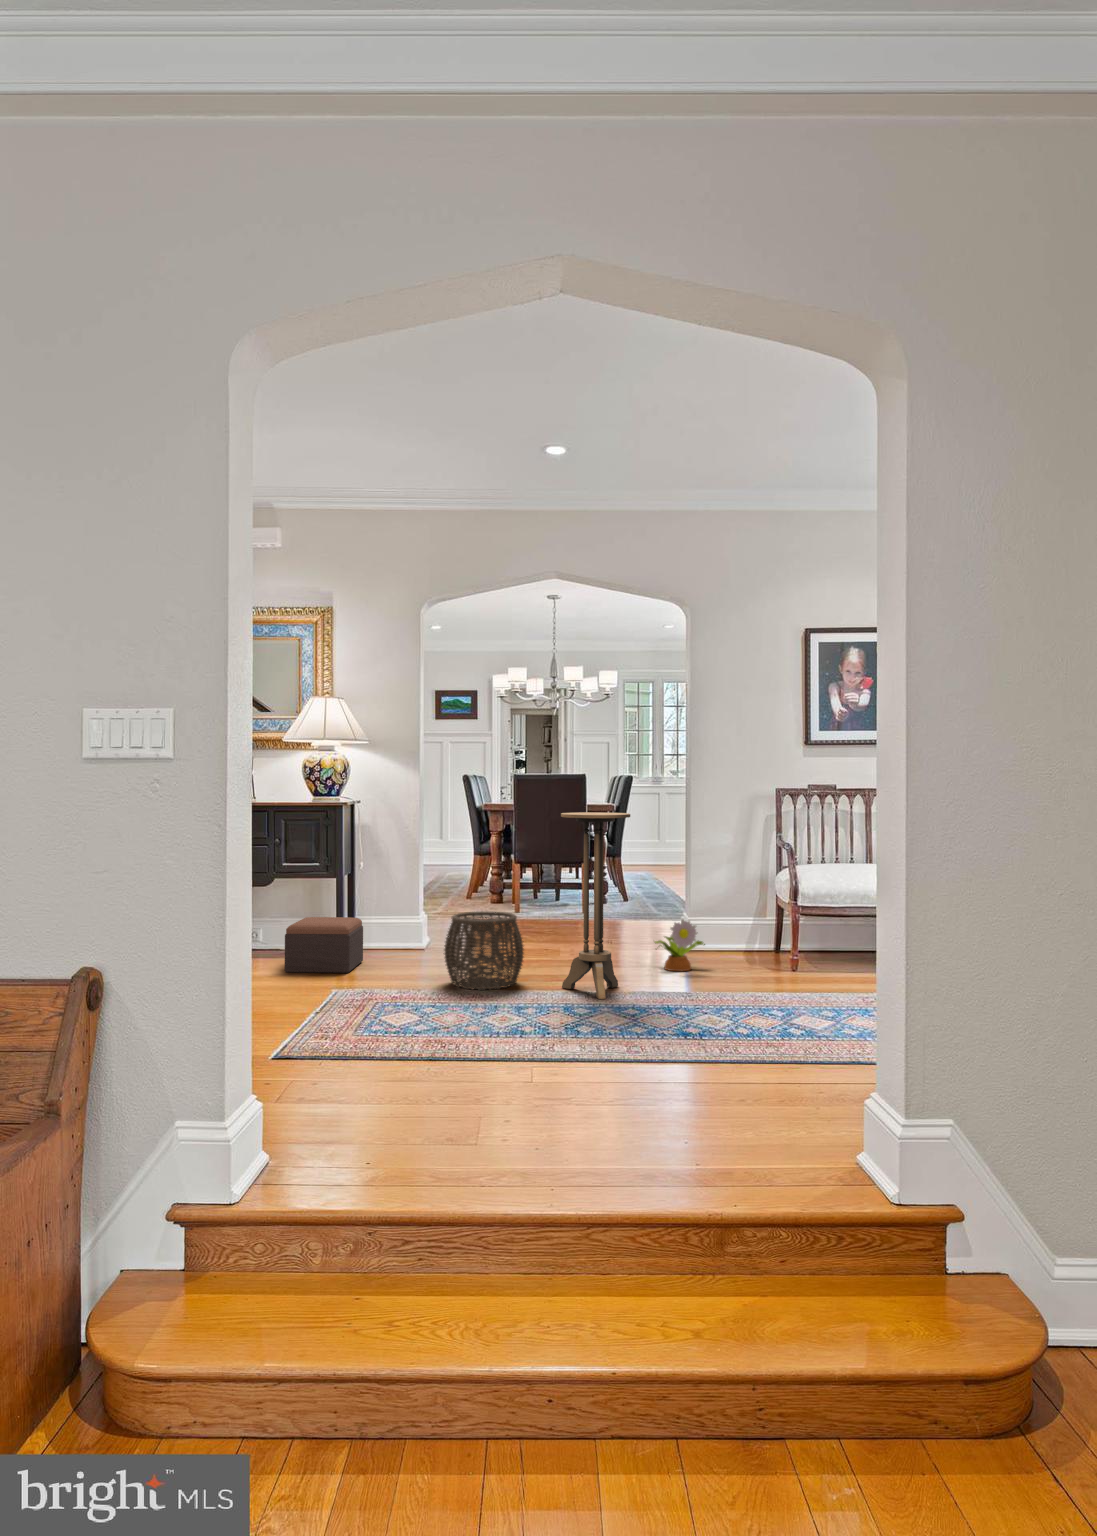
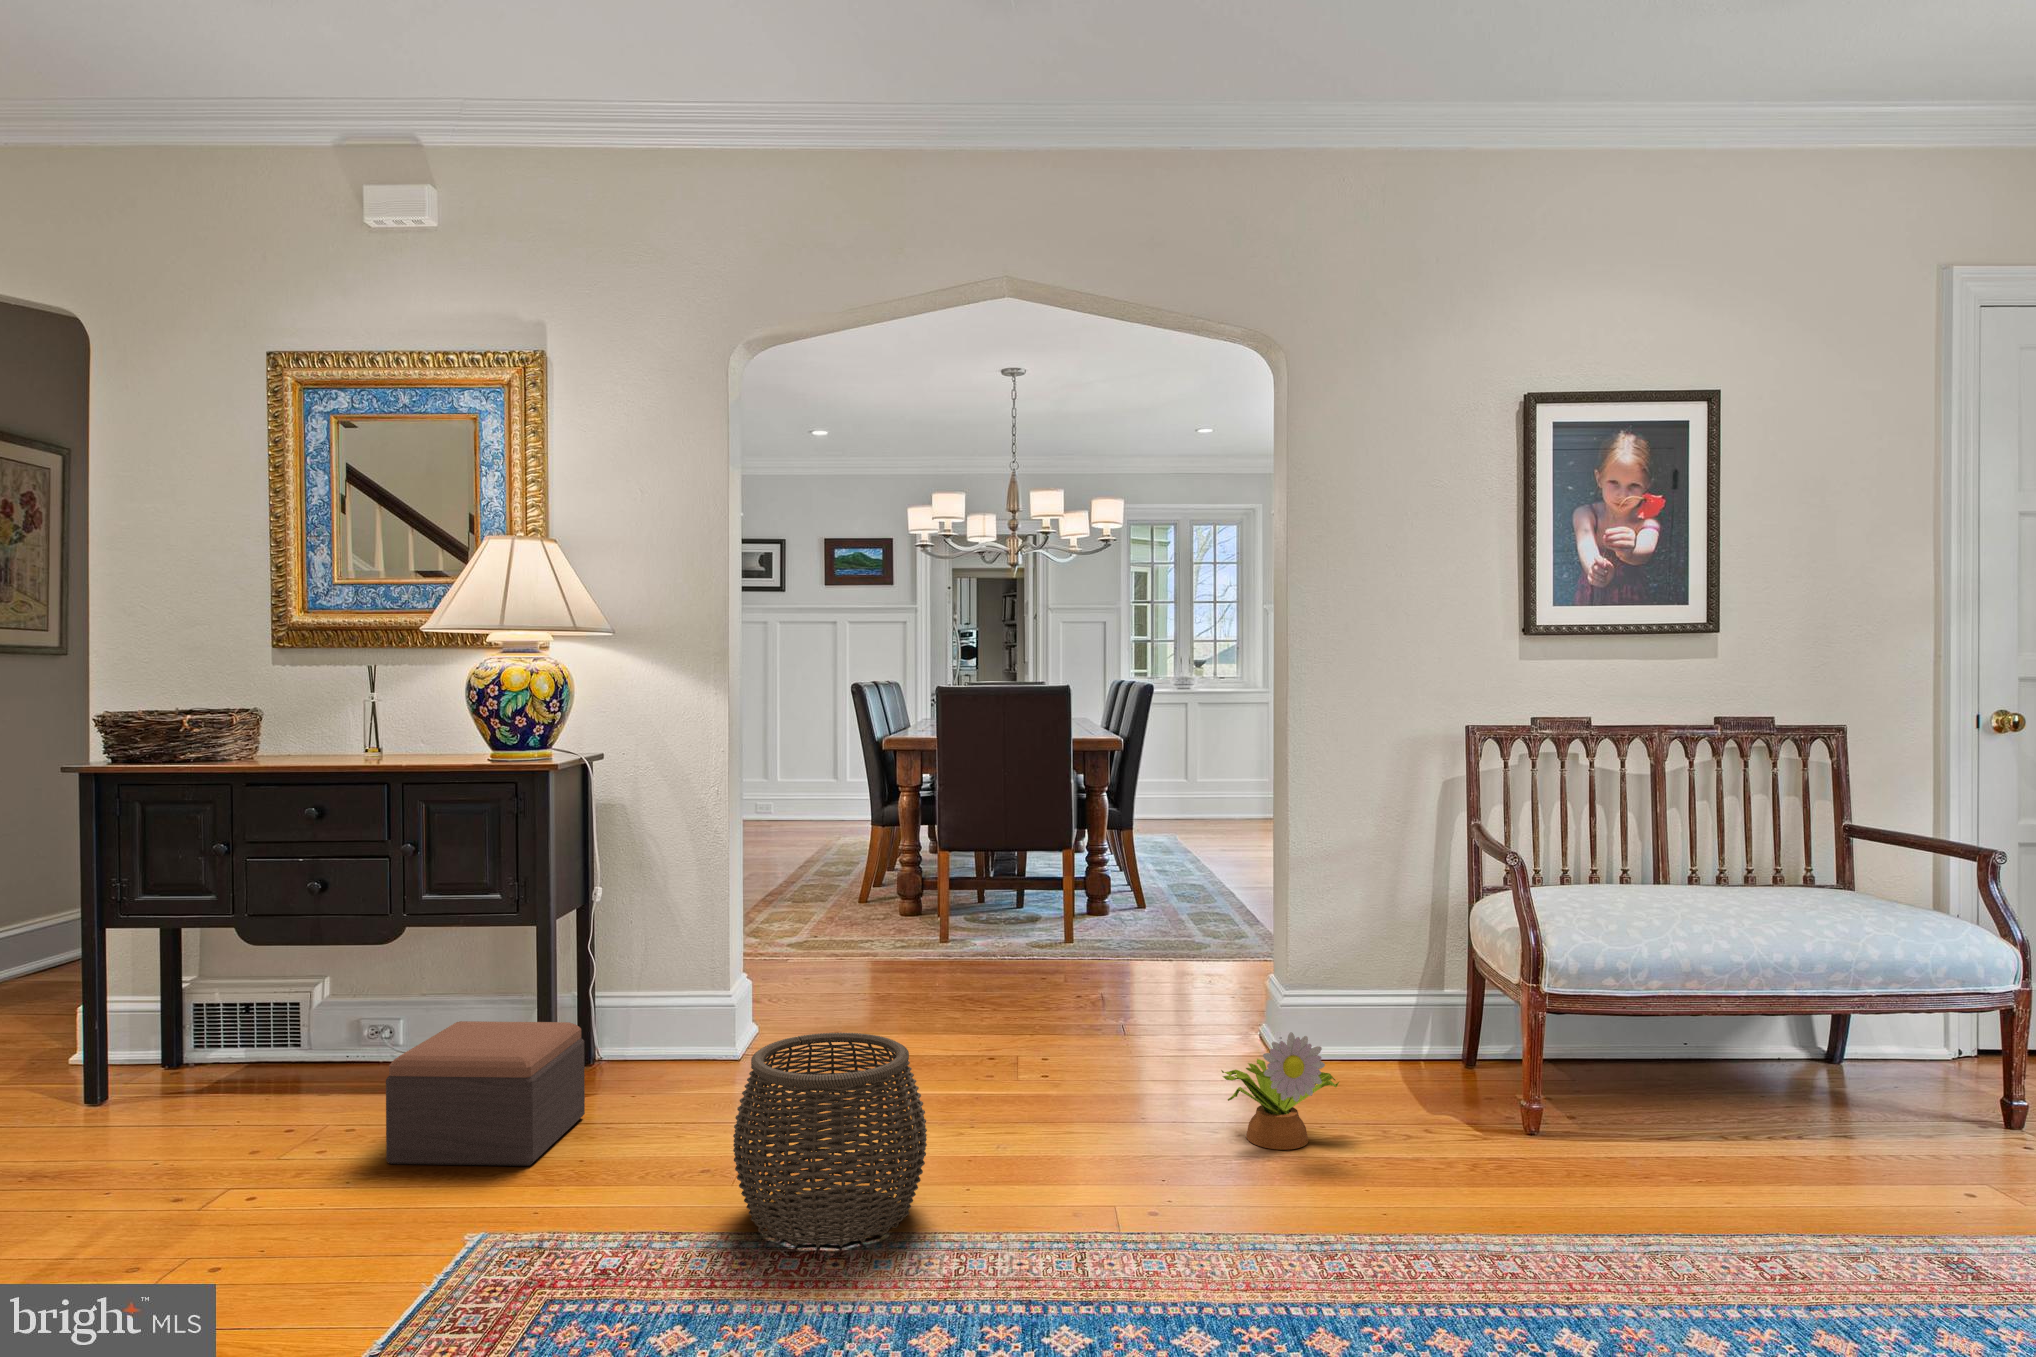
side table: present [561,812,630,999] -> none [1011,806,1182,1289]

